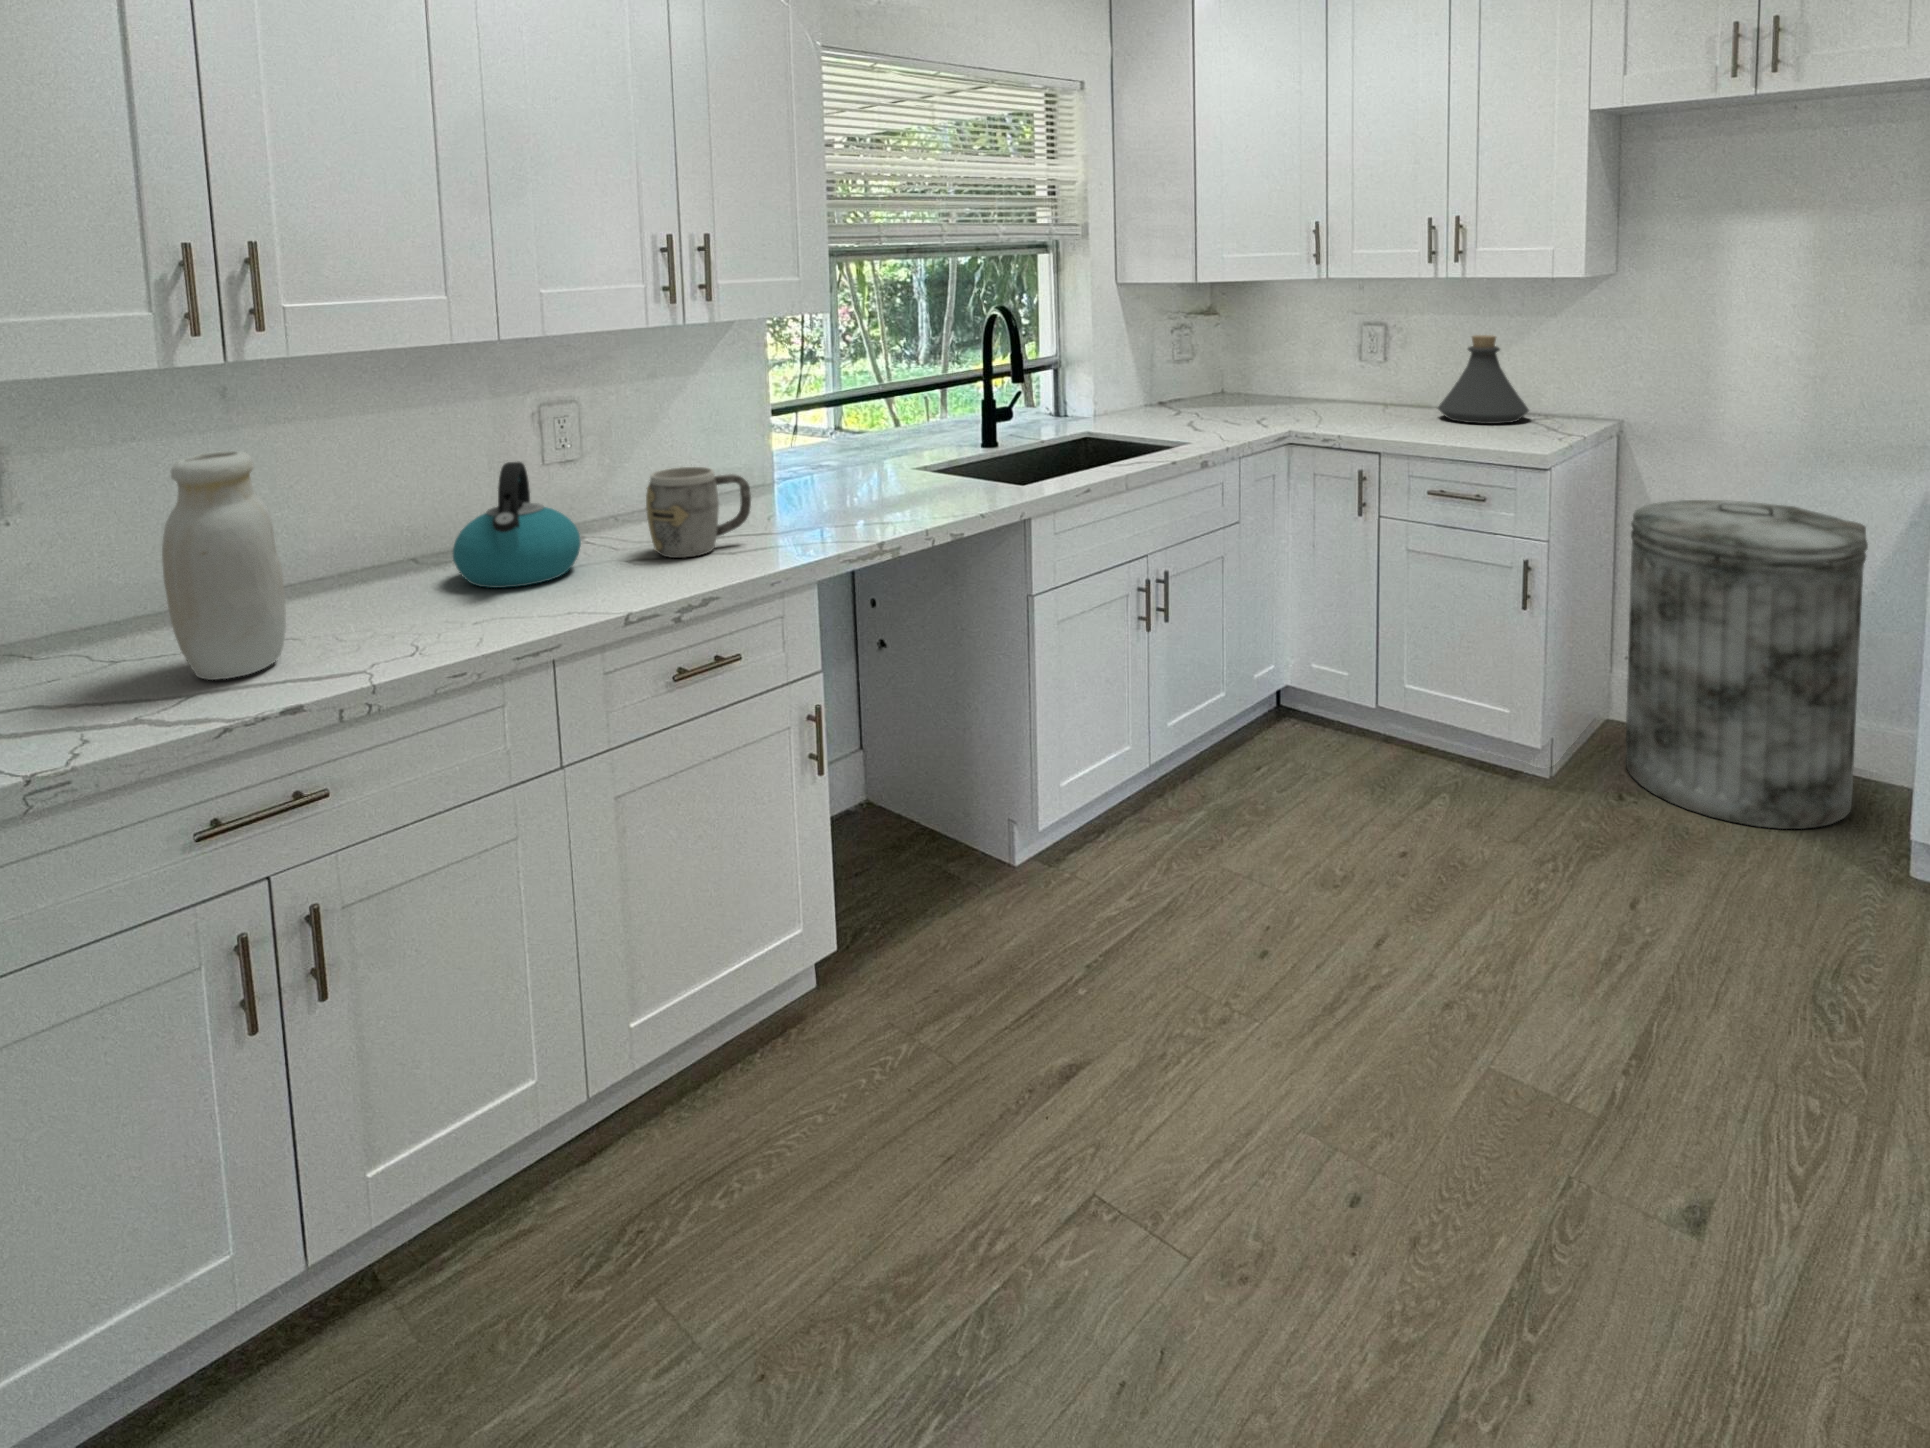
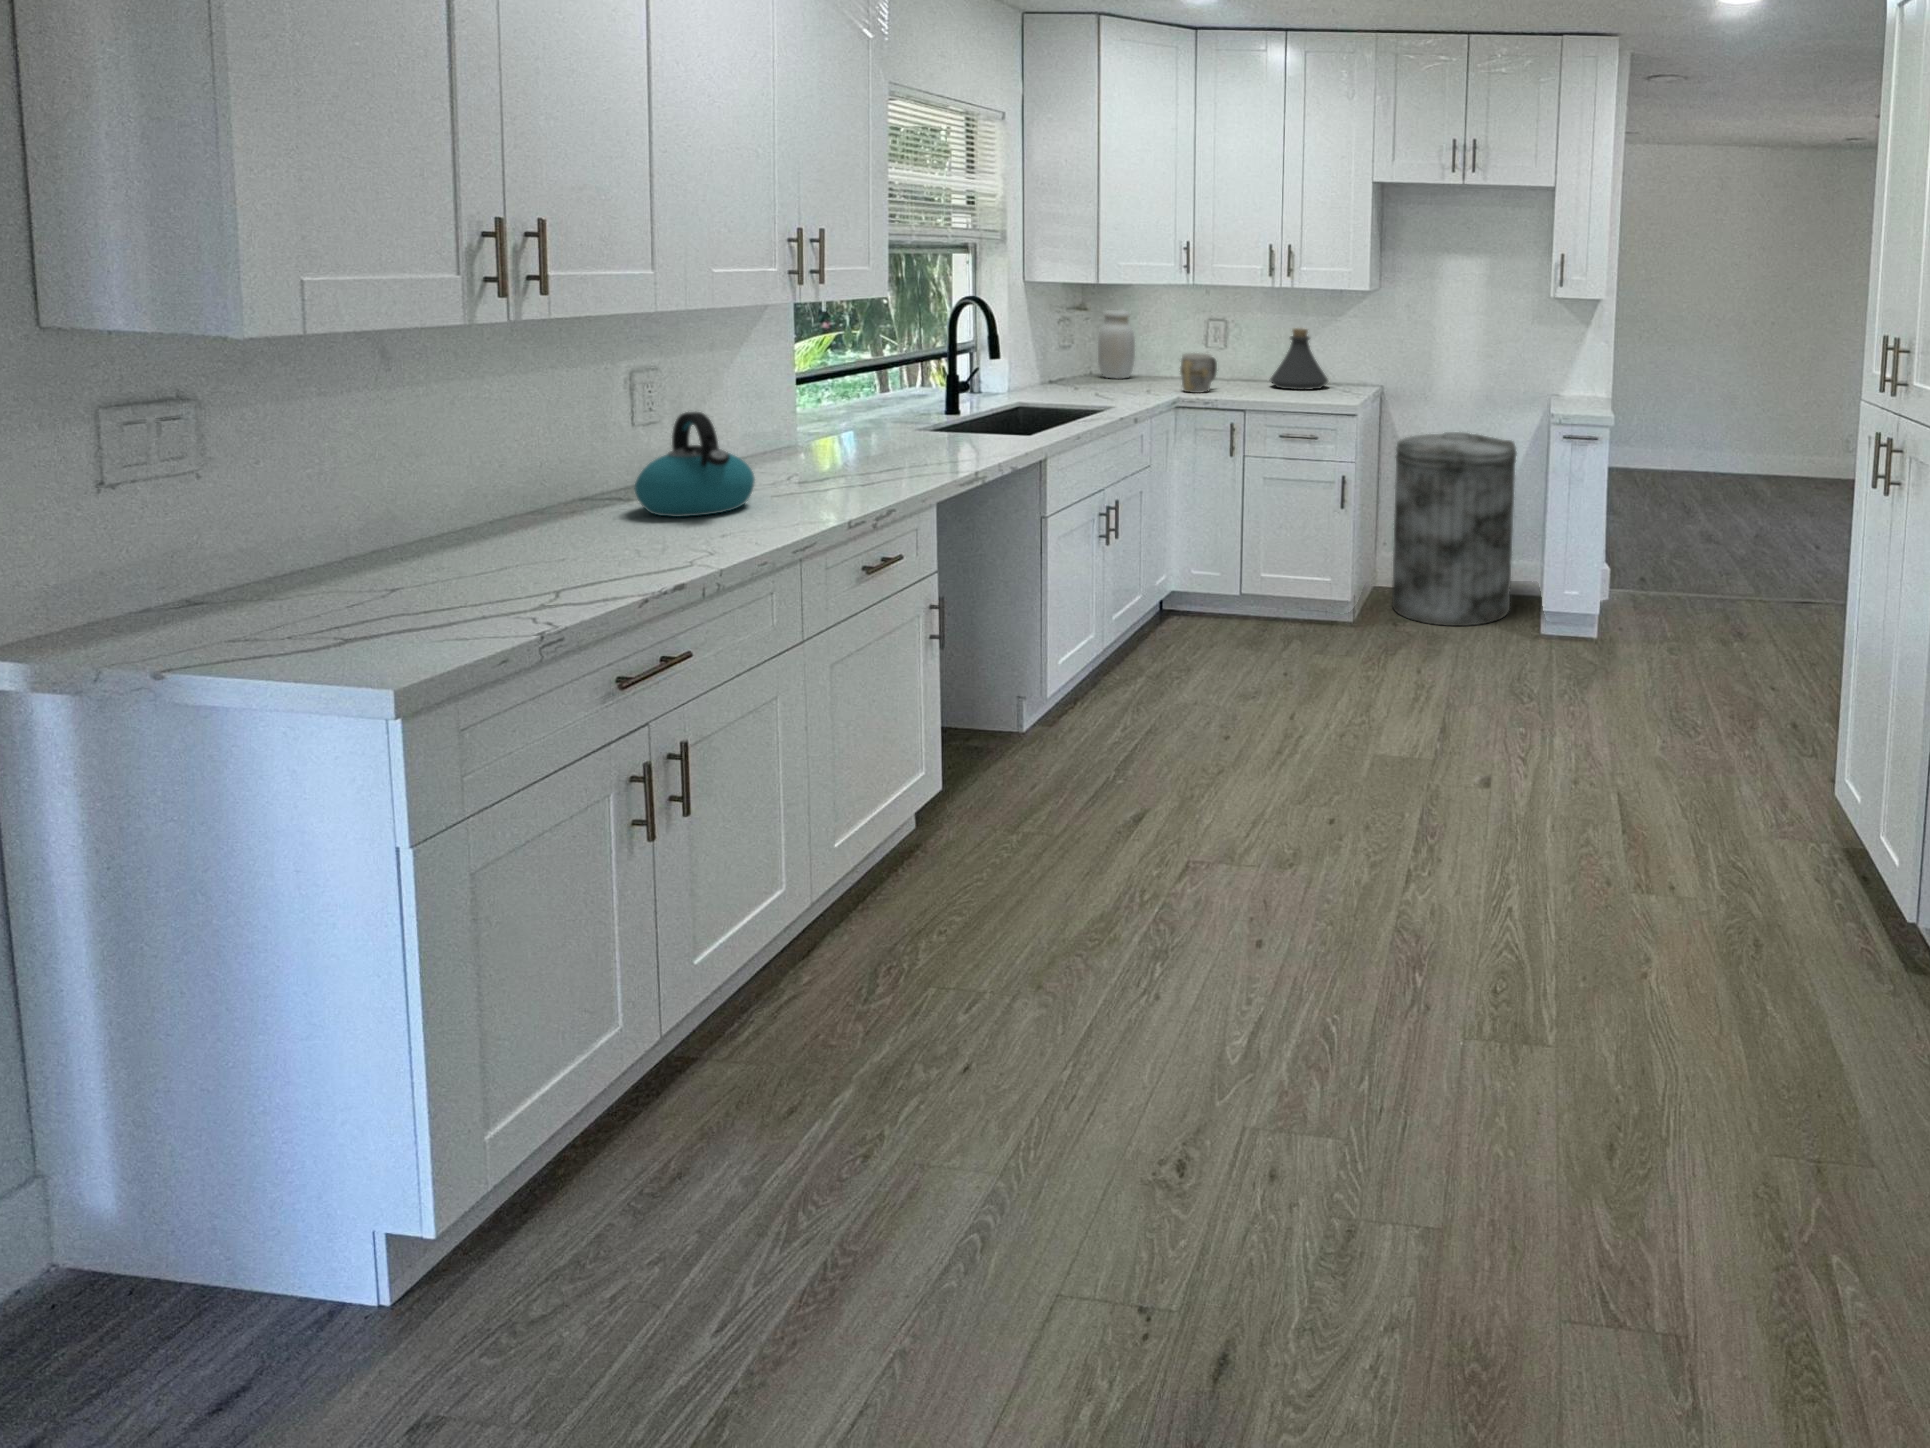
jar: present [162,451,286,680] -> present [1098,310,1135,379]
mug: present [646,467,751,558] -> present [1180,353,1217,393]

